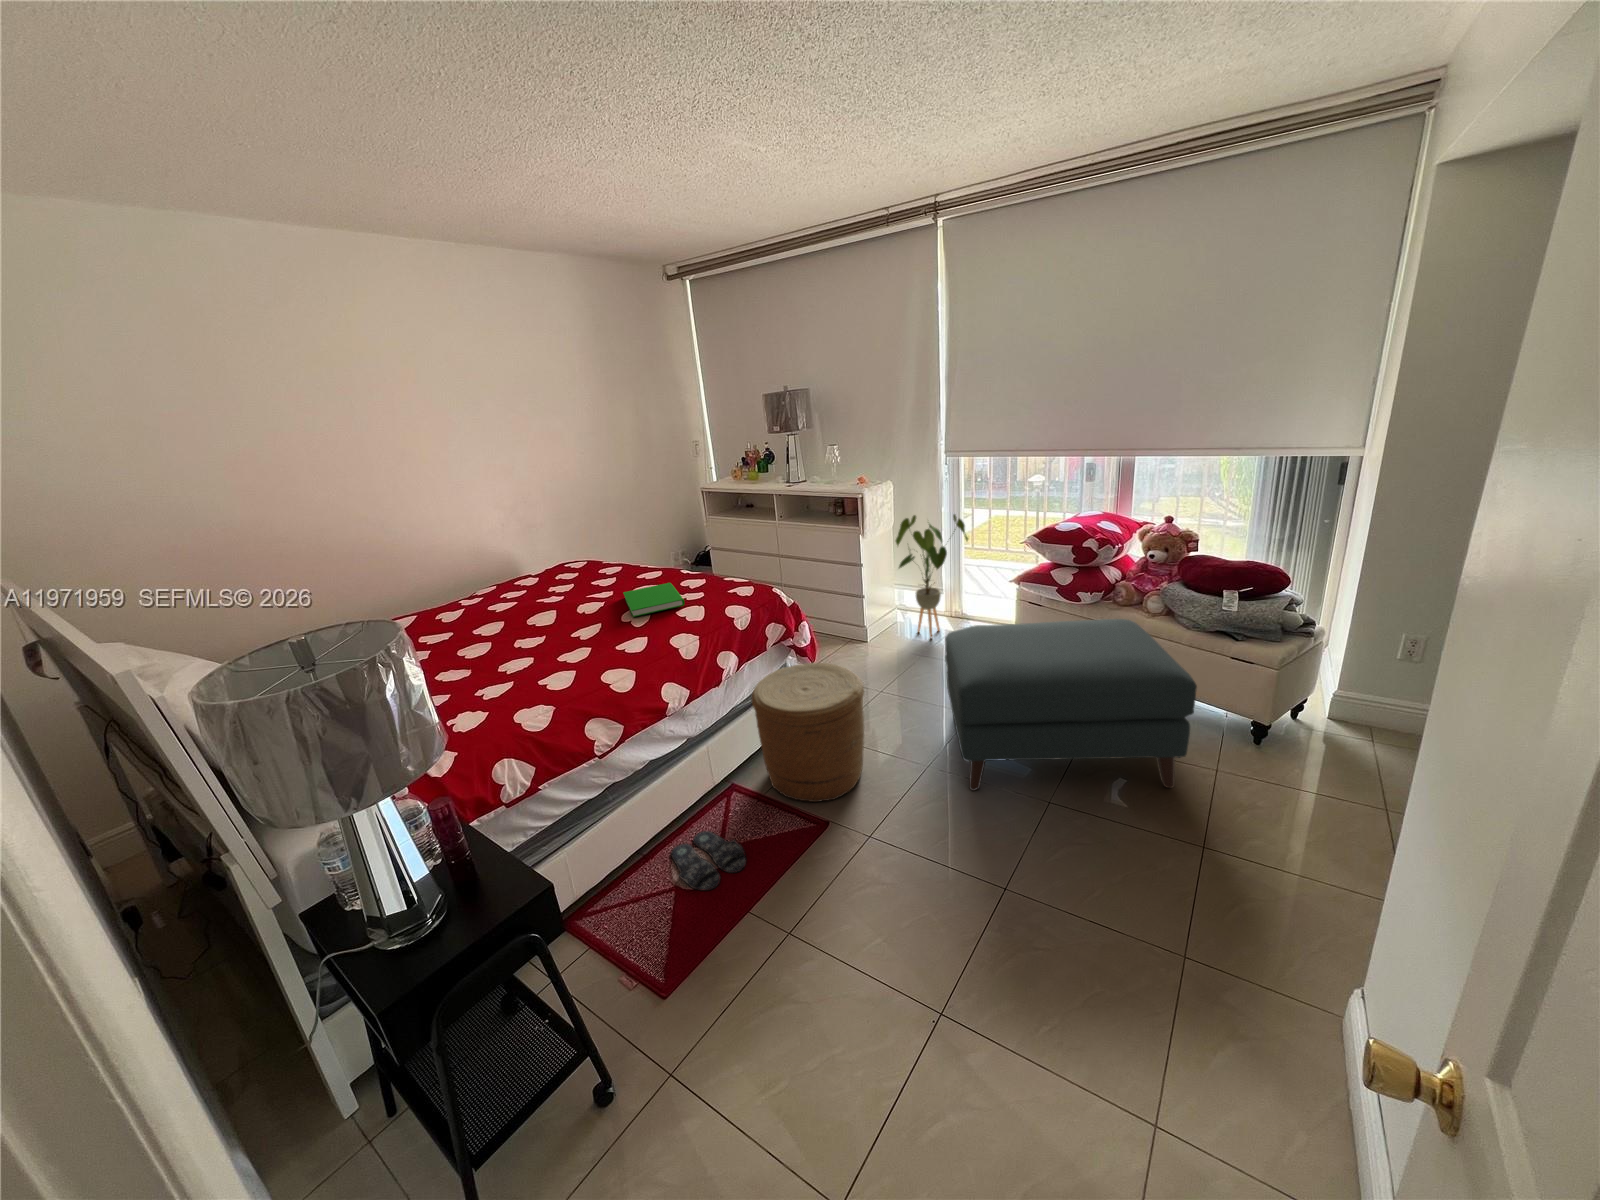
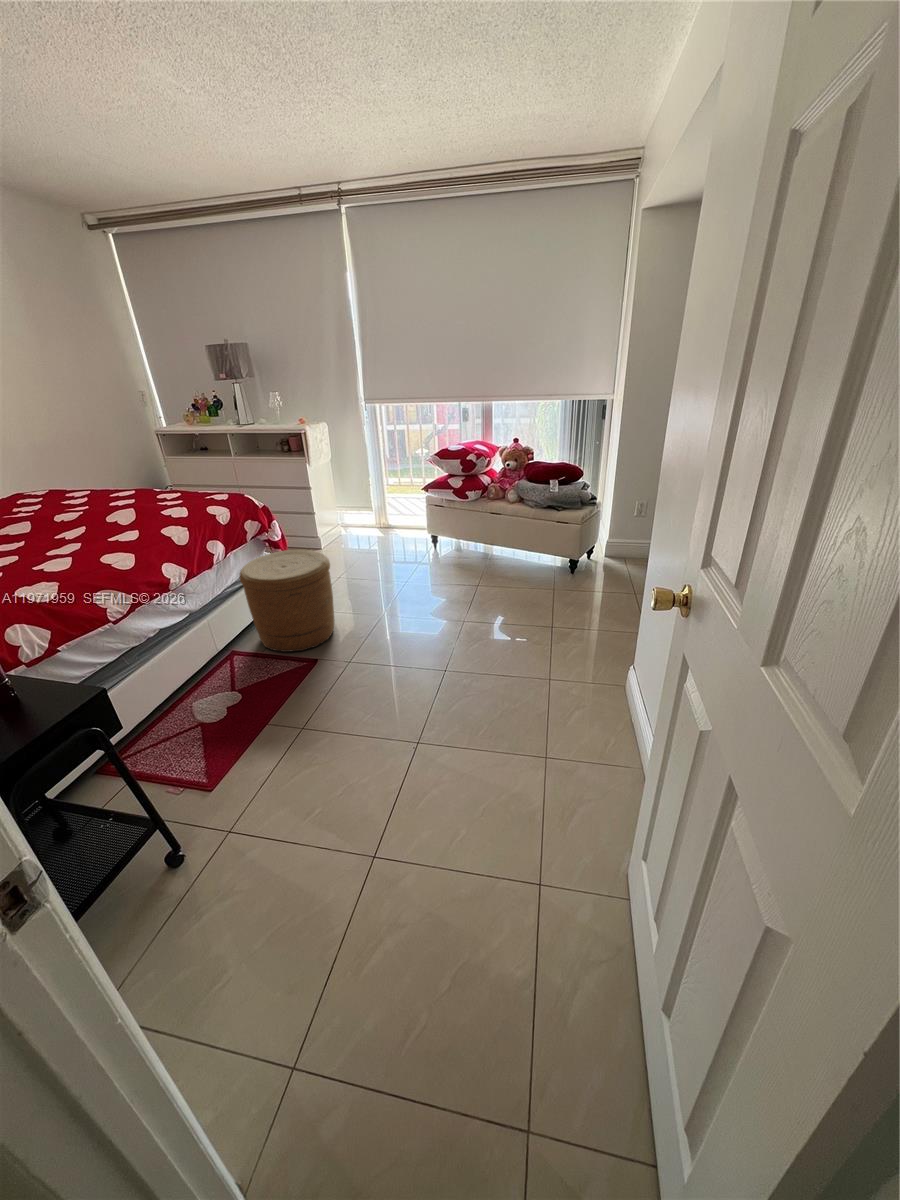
house plant: present [896,514,968,638] -> none [333,446,388,542]
book: present [623,583,685,617] -> none [99,496,166,521]
ottoman: present [945,619,1197,791] -> none [383,505,542,625]
slippers: present [671,831,747,890] -> none [188,684,256,721]

